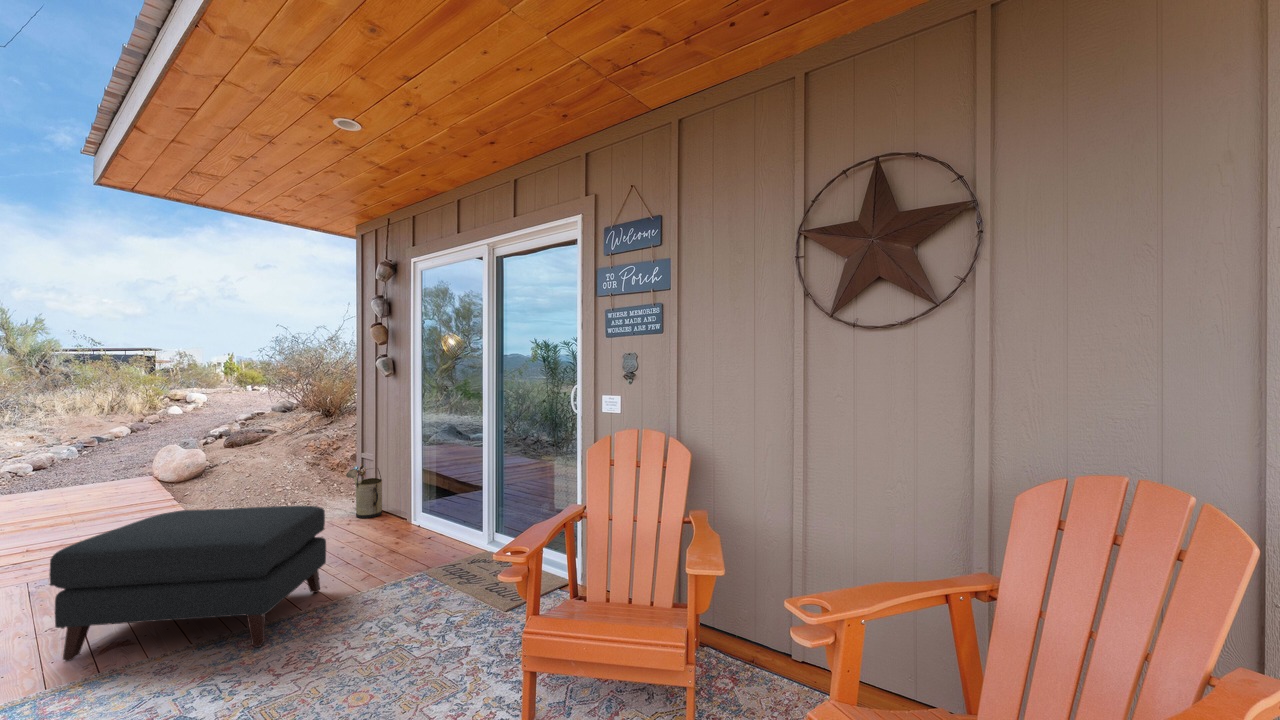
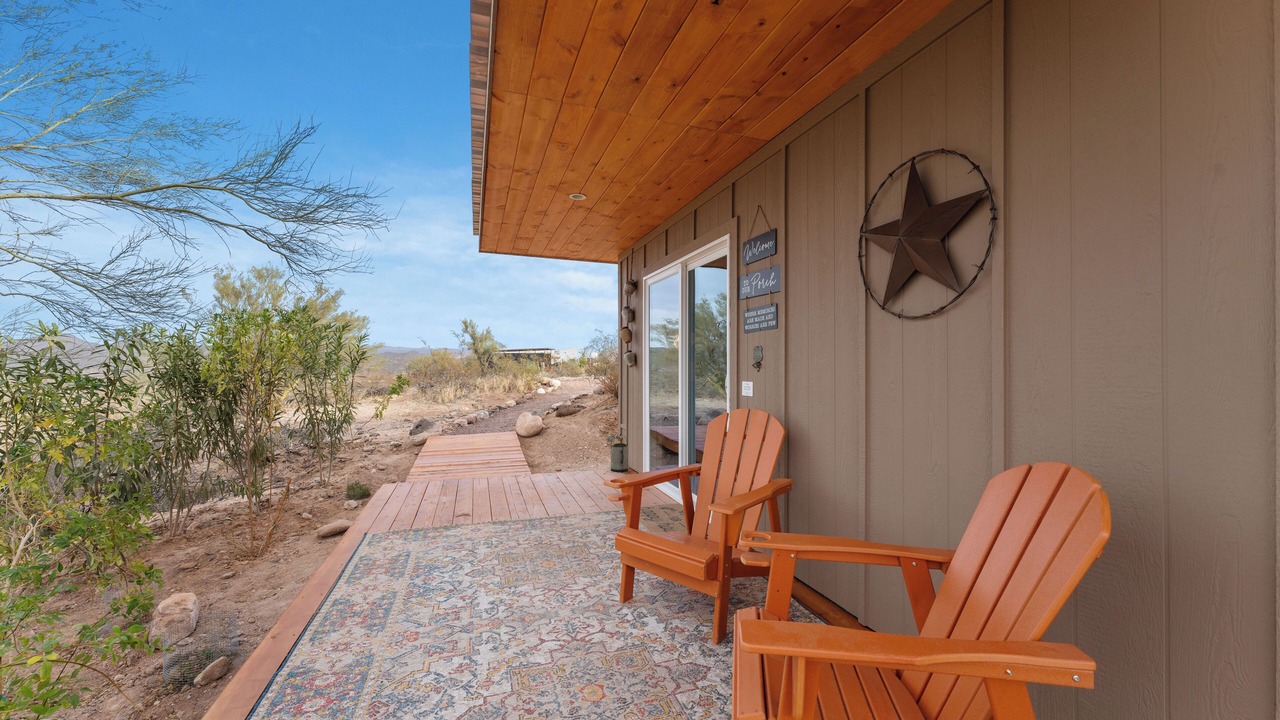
ottoman: present [49,506,326,661] -> none [437,445,568,528]

